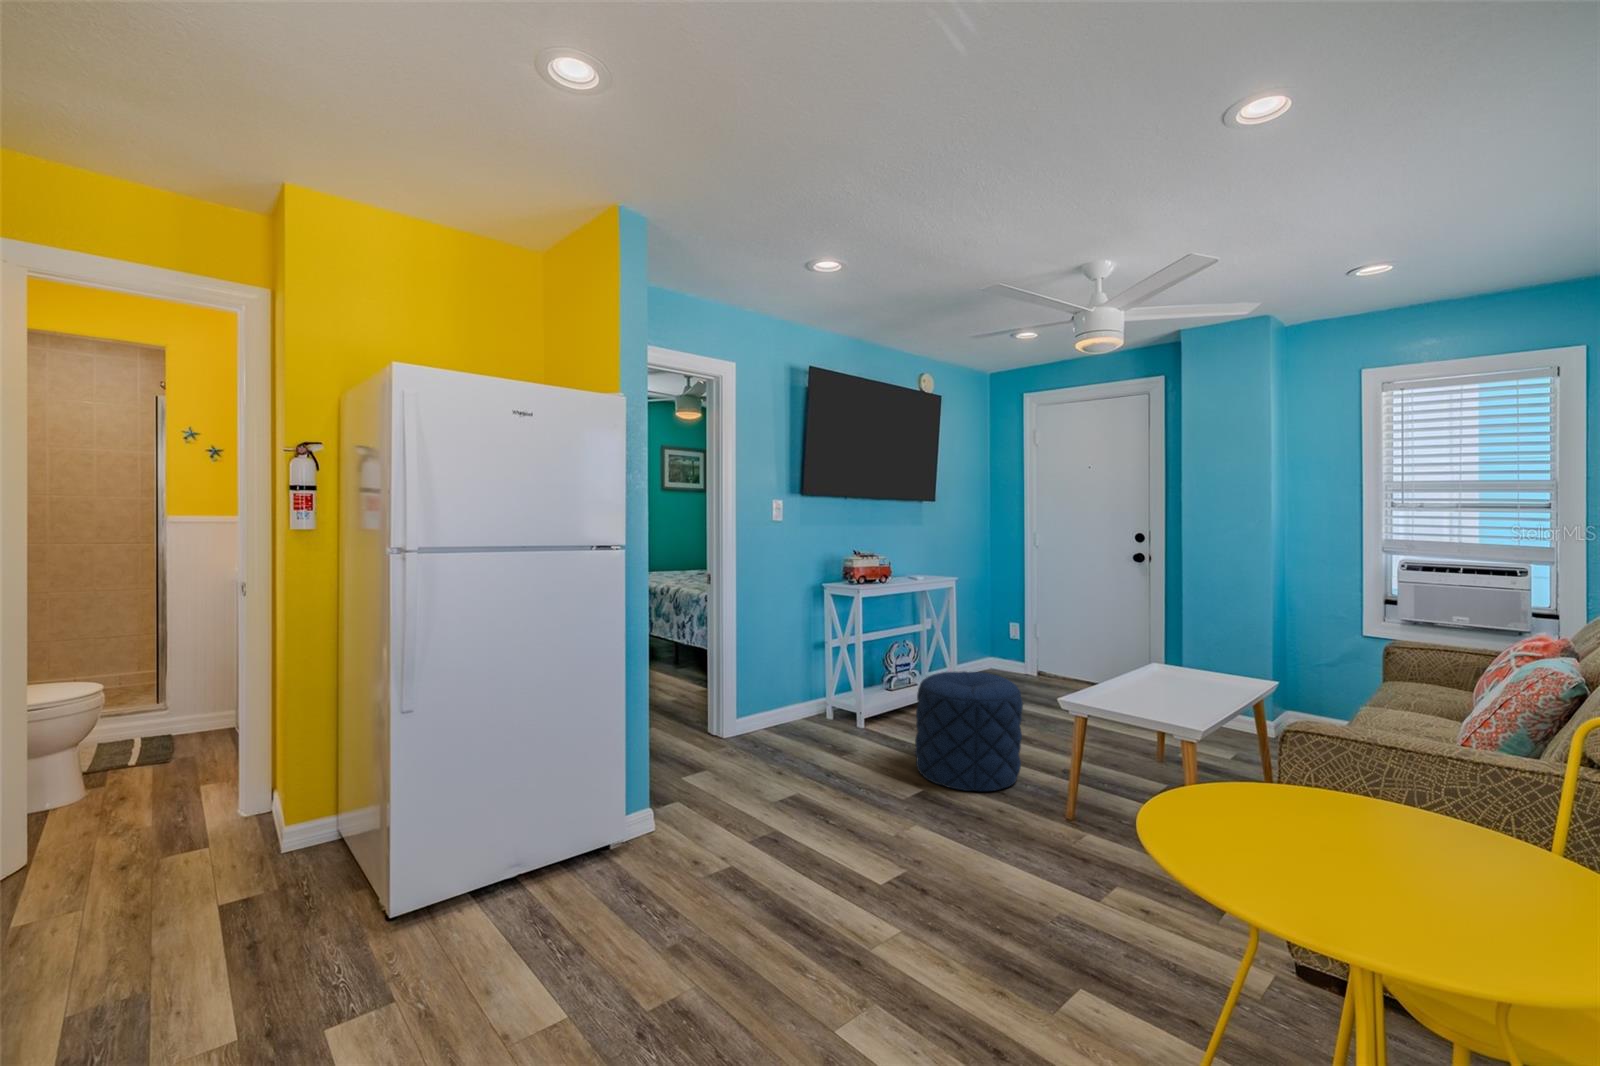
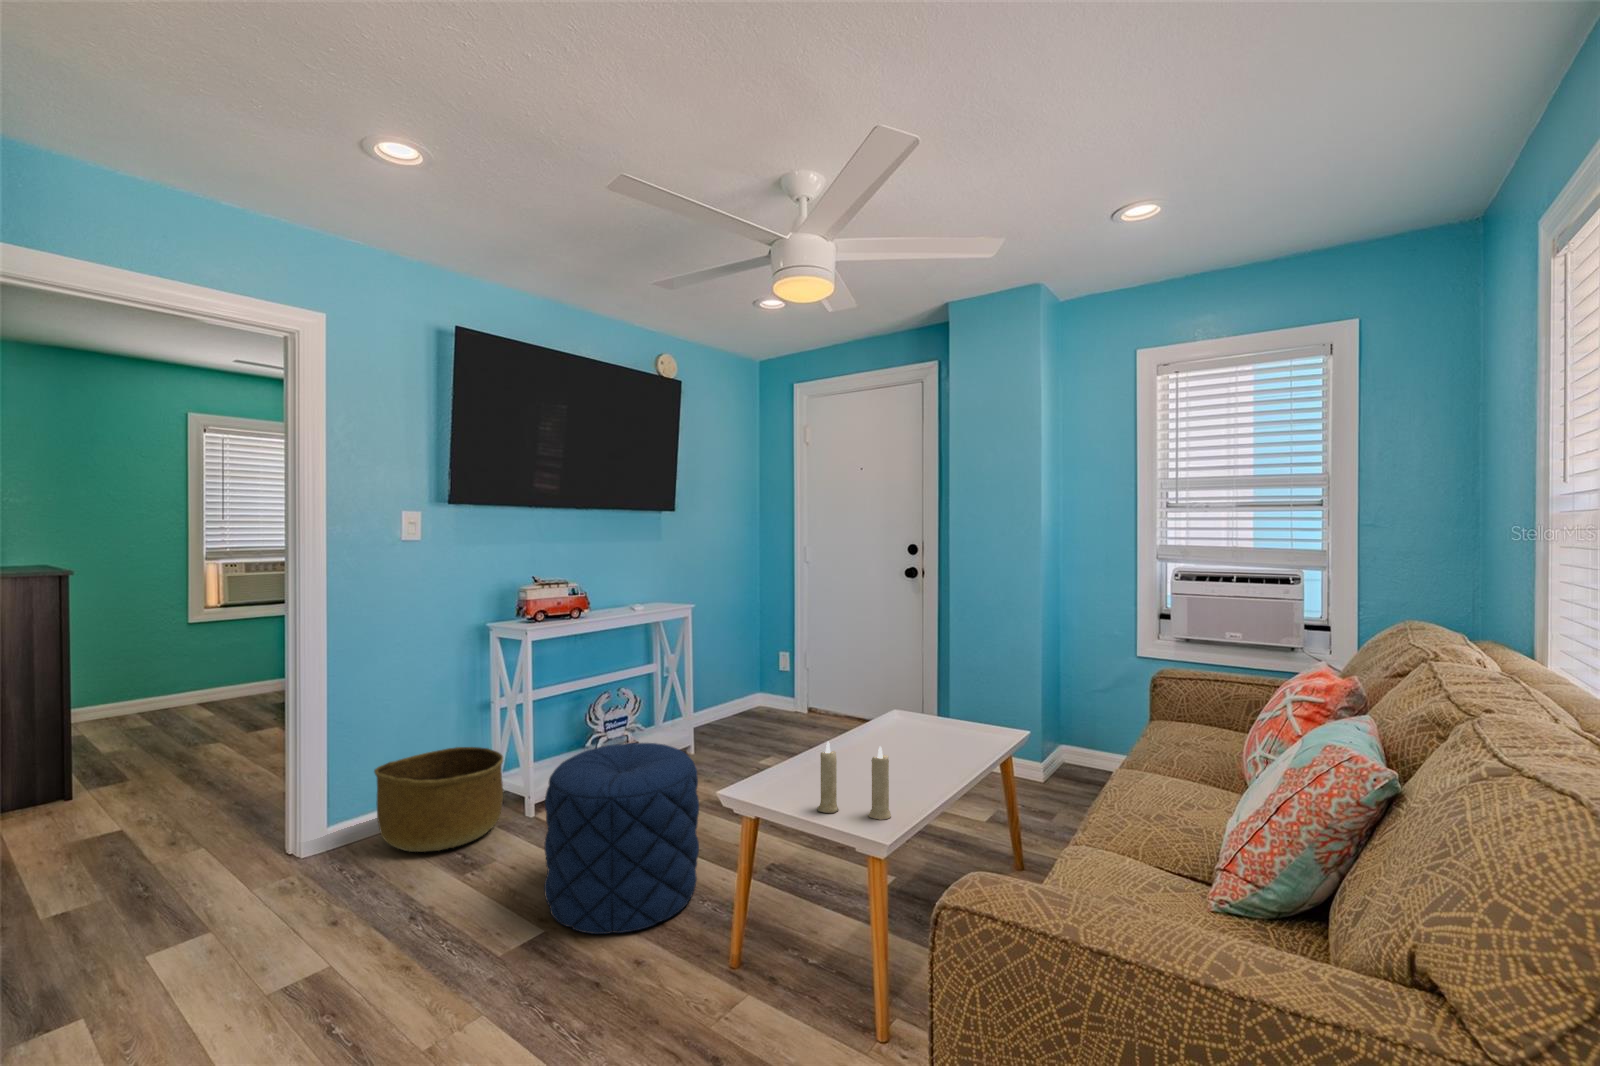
candle: none [1138,664,1195,718] -> present [817,742,891,820]
basket: none [771,674,852,740] -> present [374,747,503,852]

